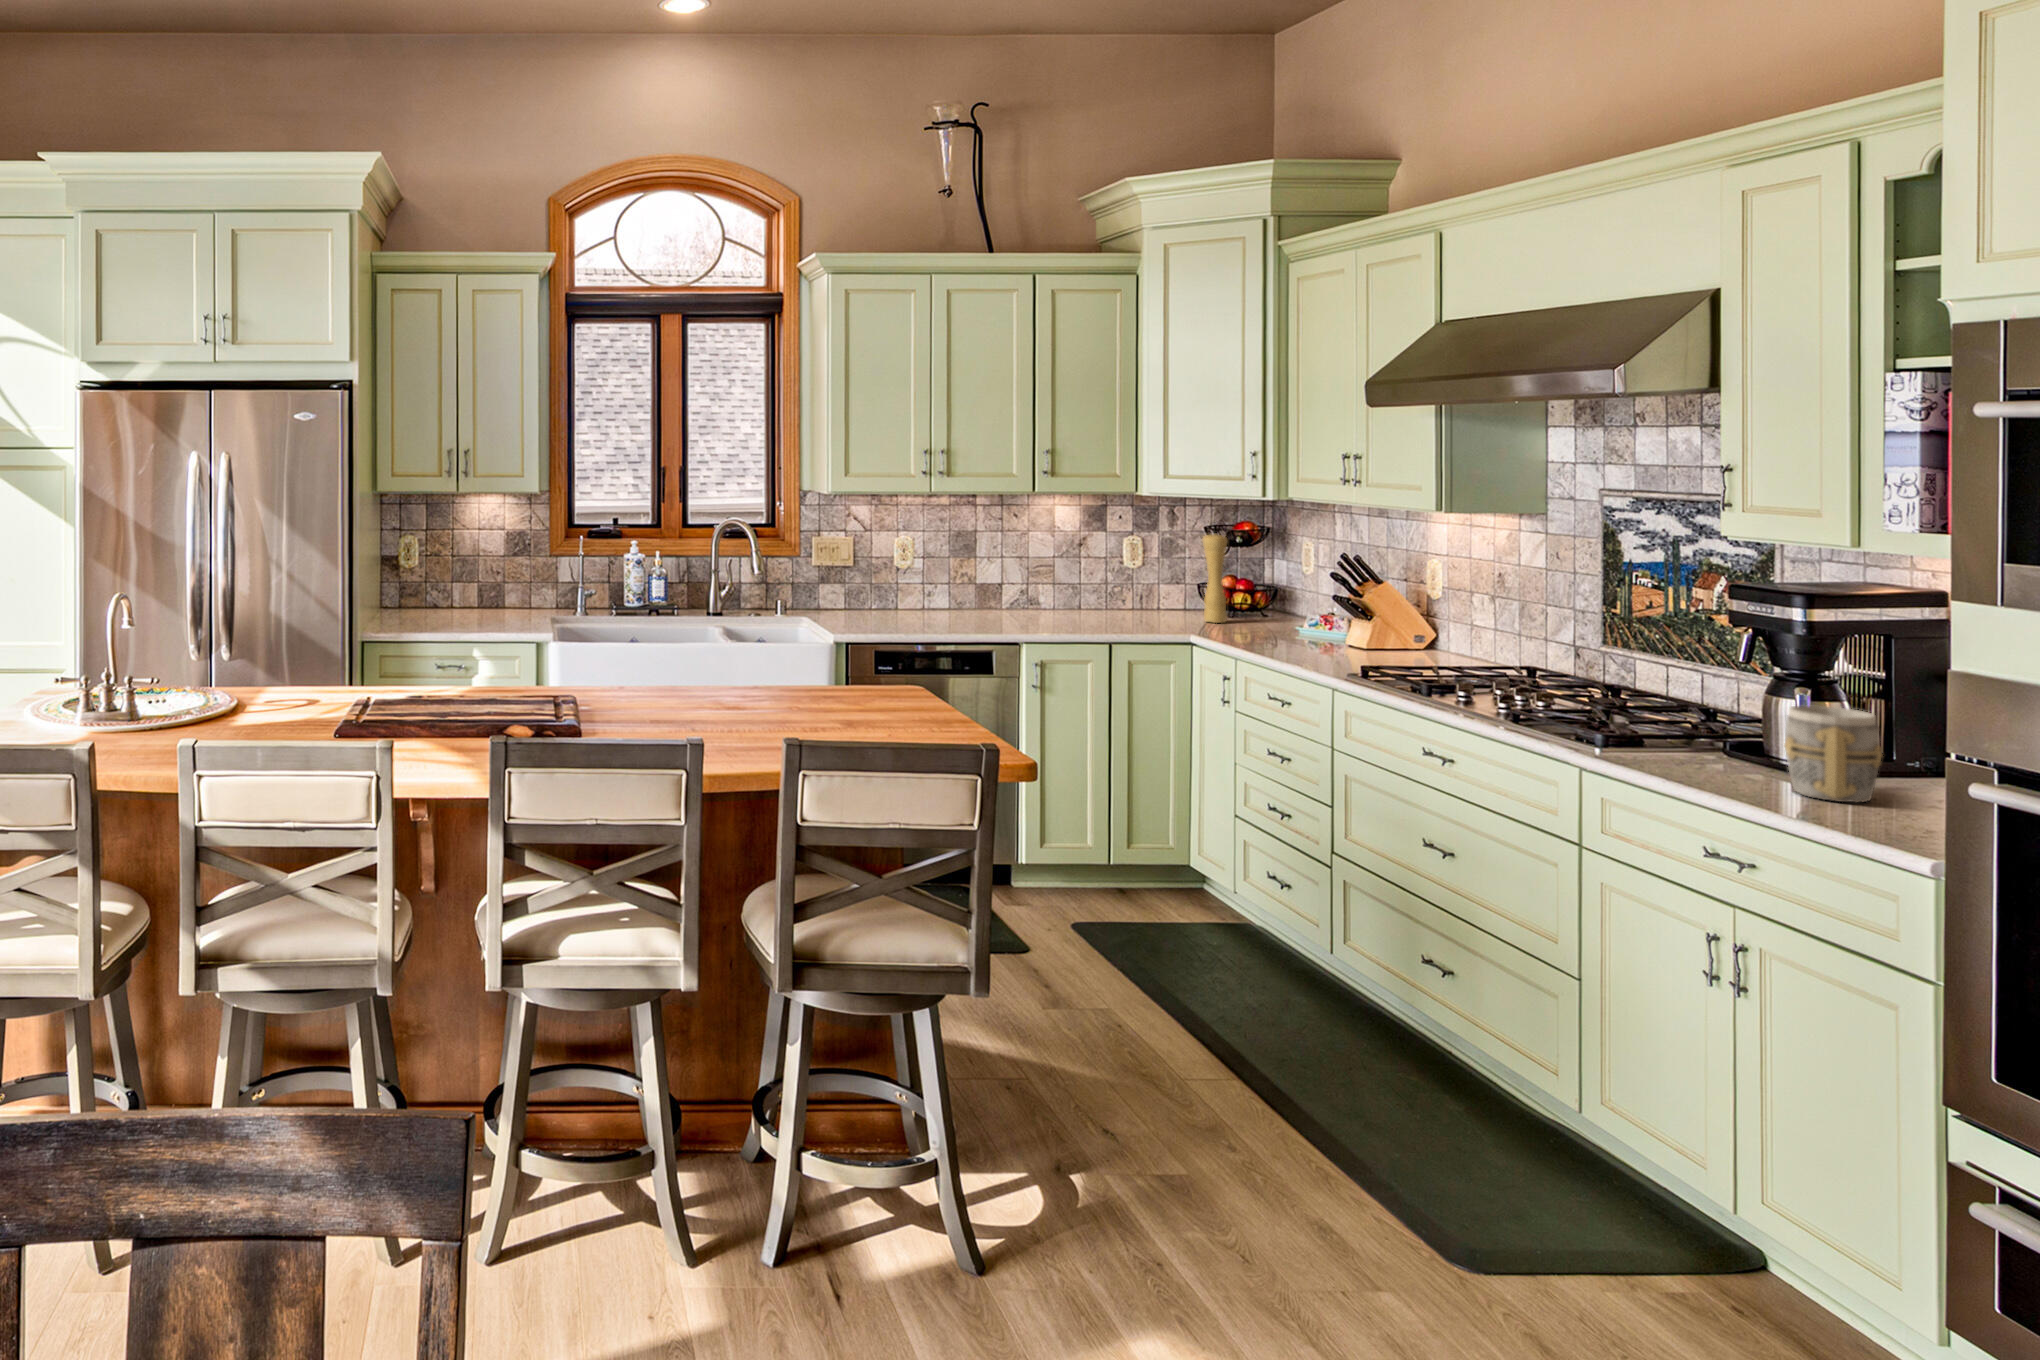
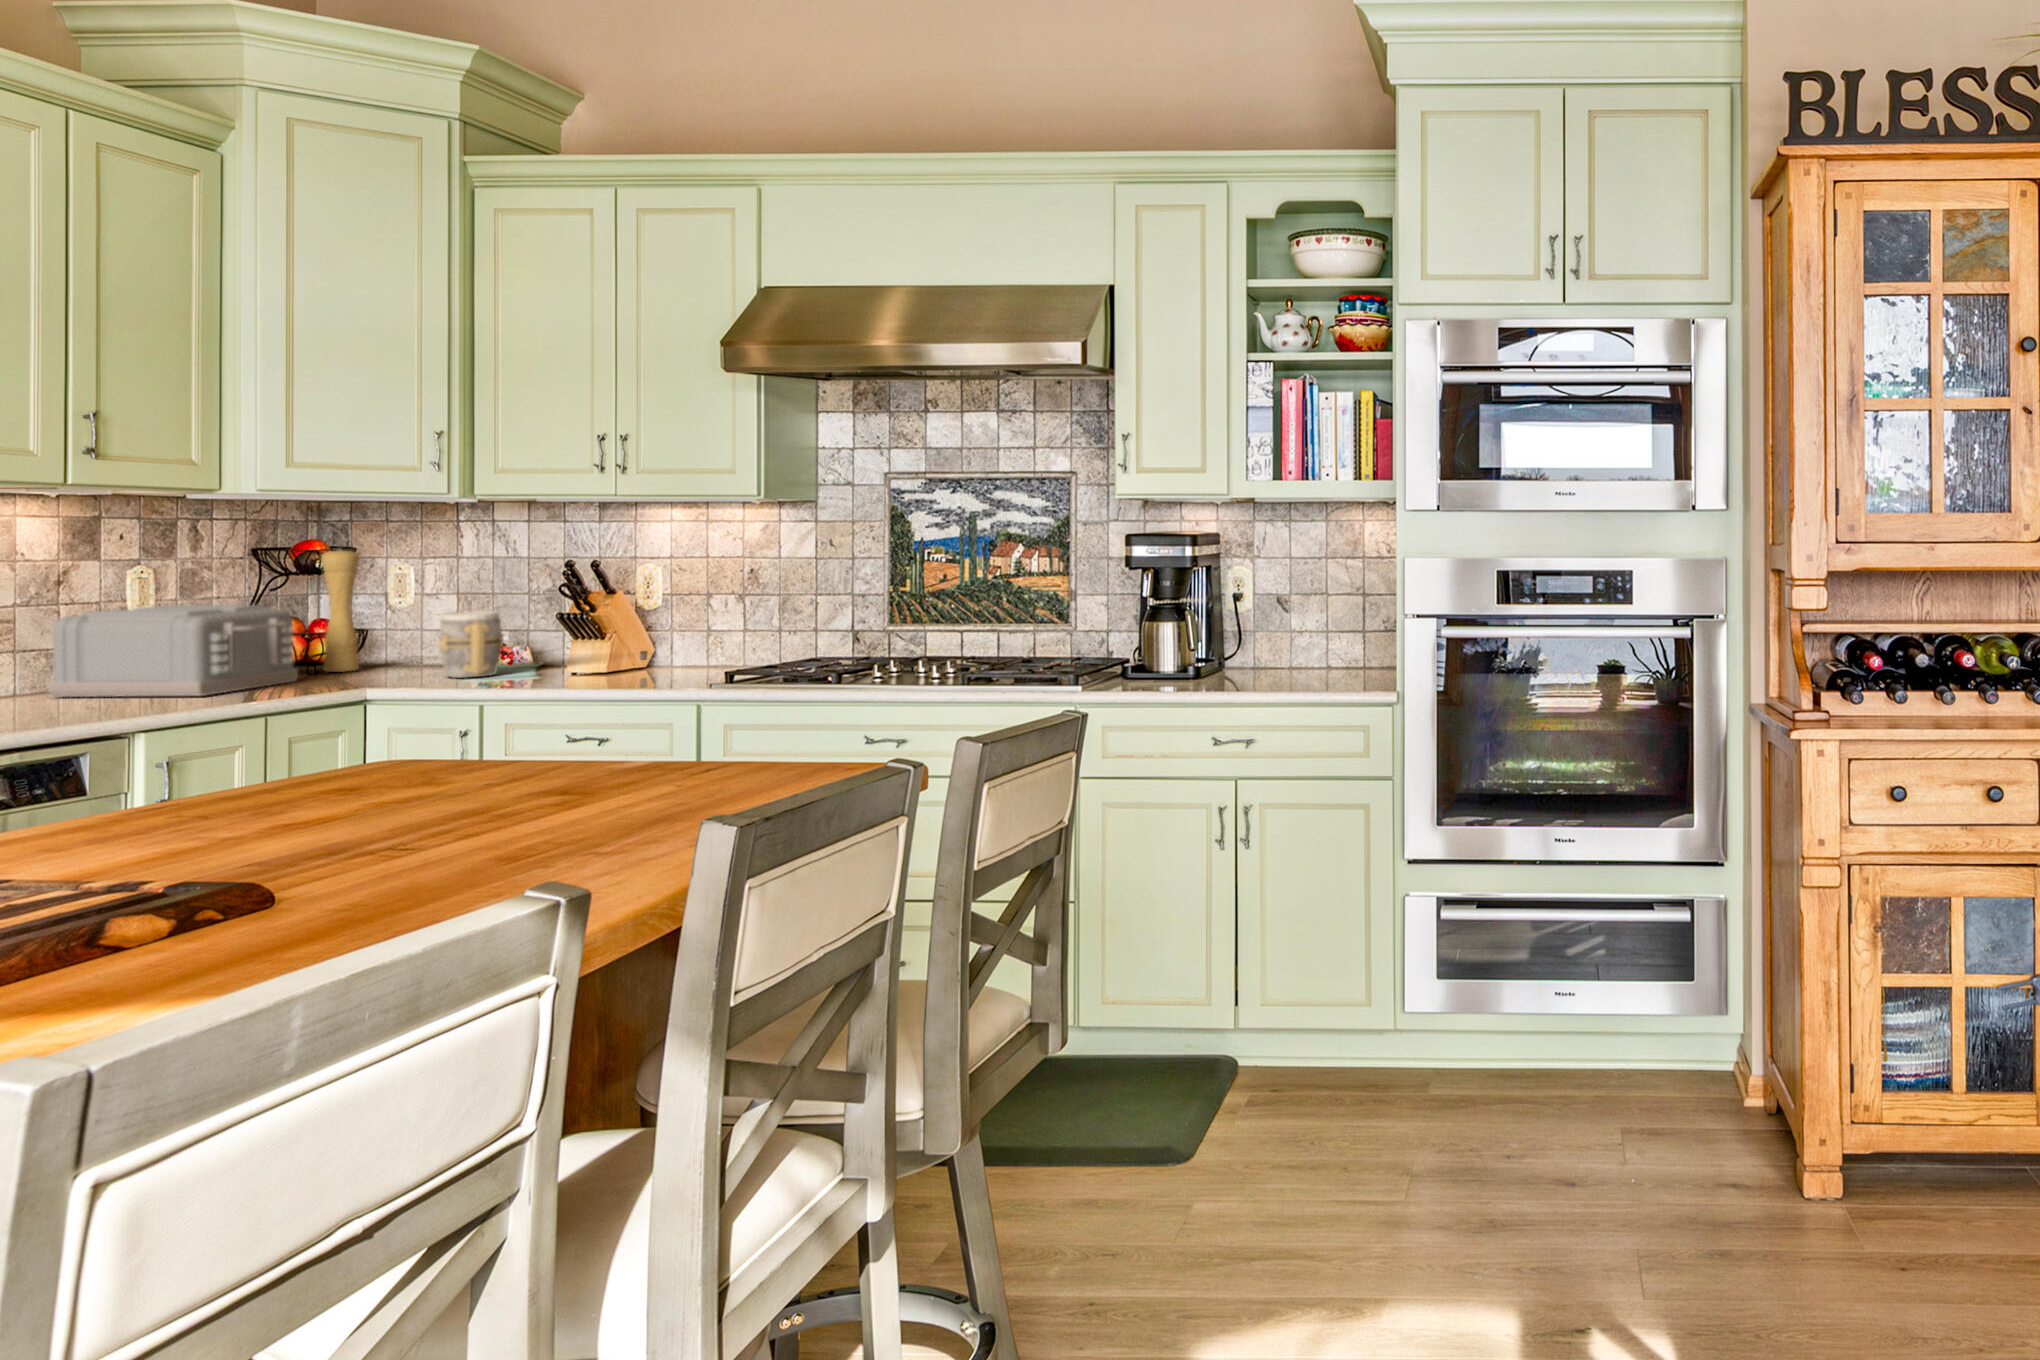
toaster: none [1039,565,1170,628] -> present [48,605,298,697]
mug: present [1784,705,1882,803] -> present [439,611,503,678]

